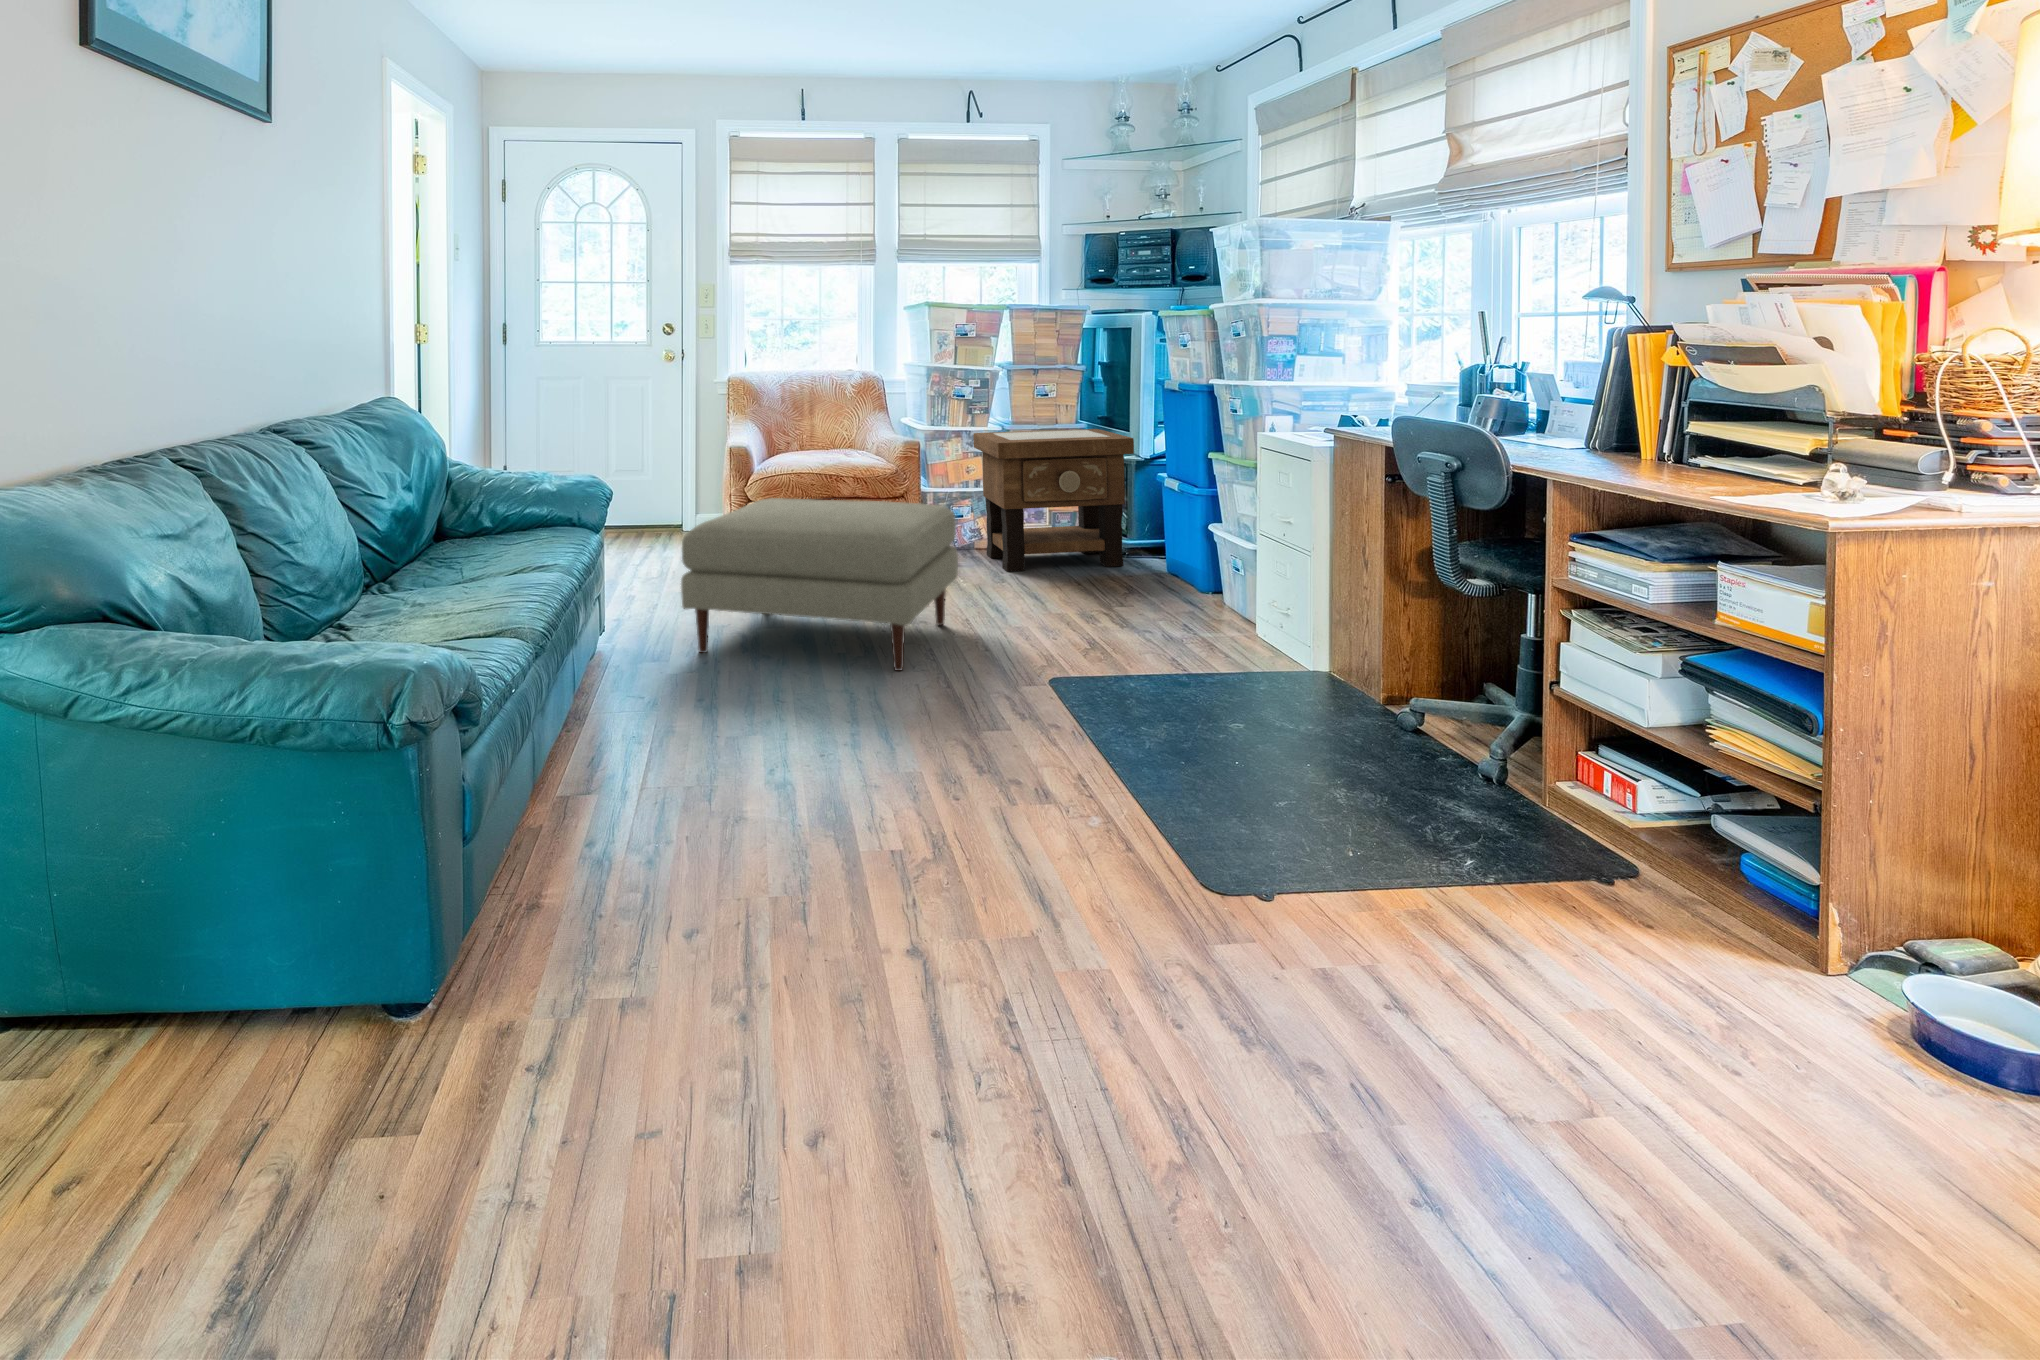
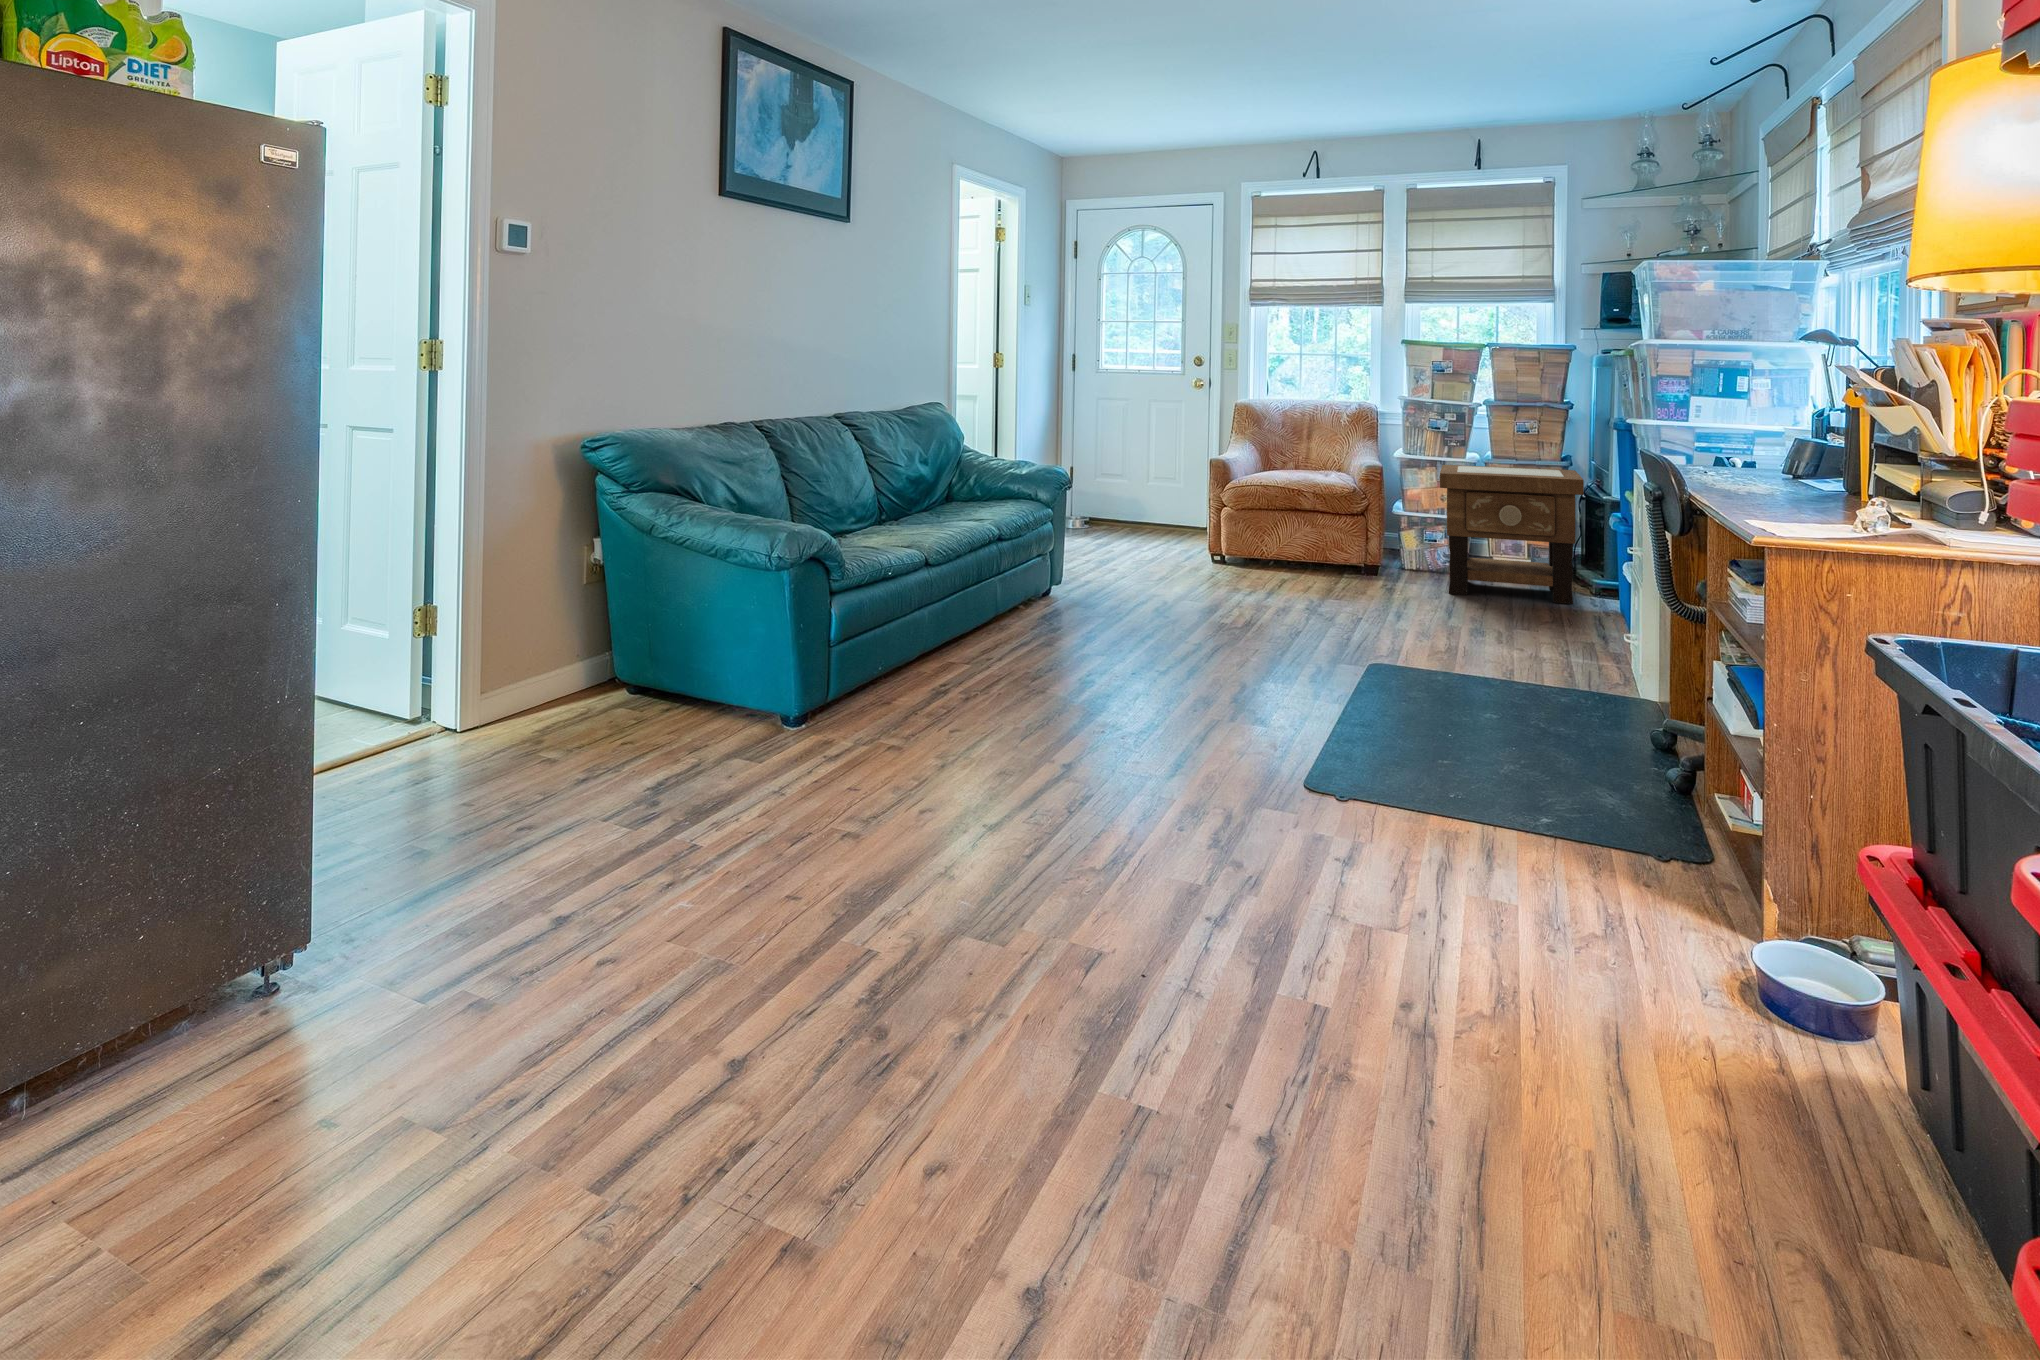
ottoman: present [681,498,958,671] -> none [1108,500,1347,641]

